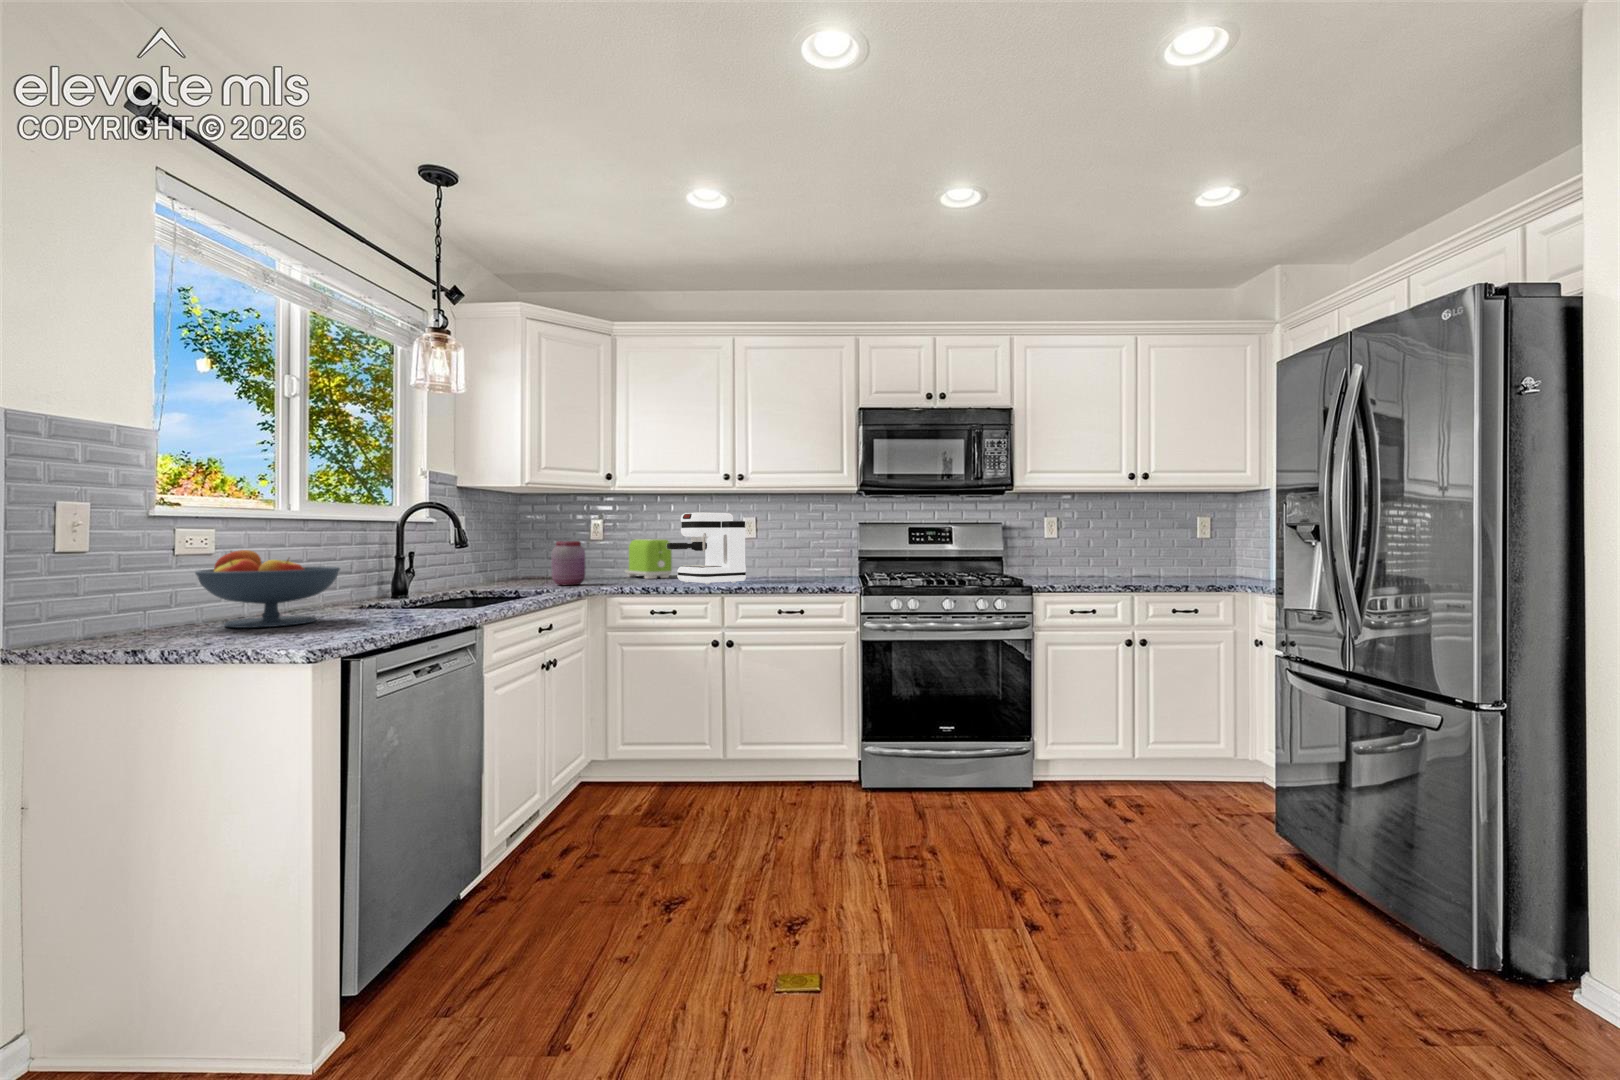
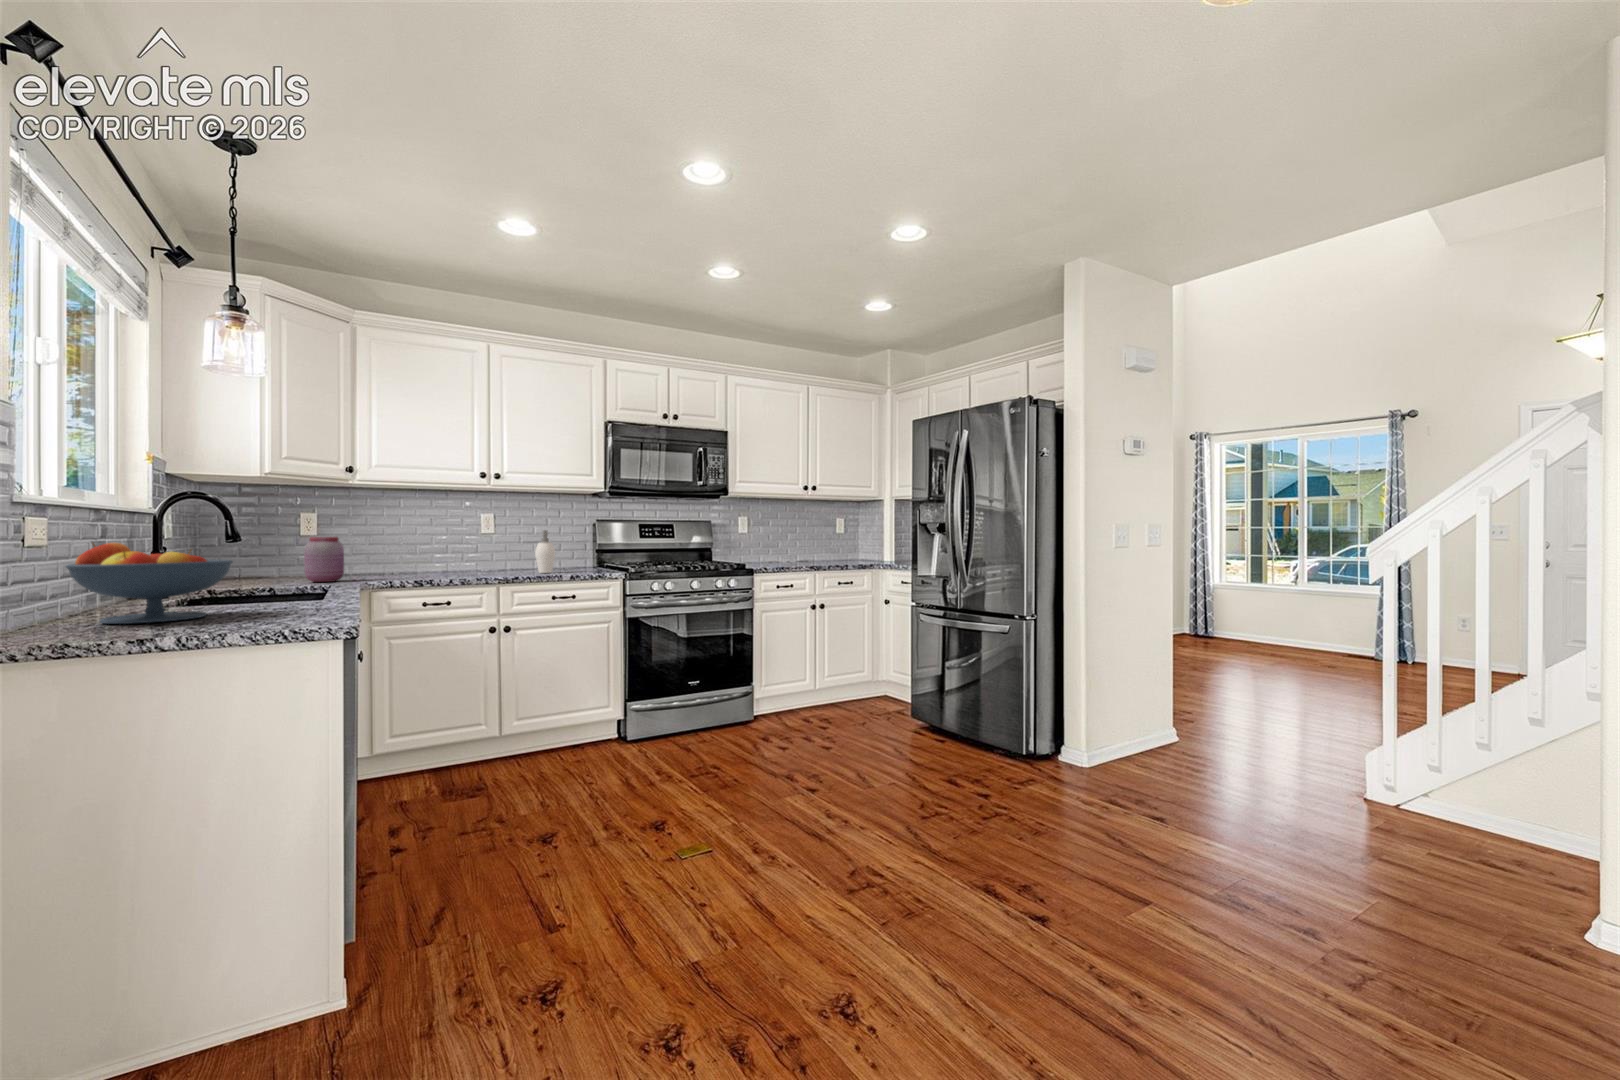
coffee maker: present [666,513,746,584] -> none [438,509,515,576]
soap dispenser: none [764,536,792,584] -> present [535,530,555,573]
toaster: present [625,539,672,579] -> none [350,535,413,574]

